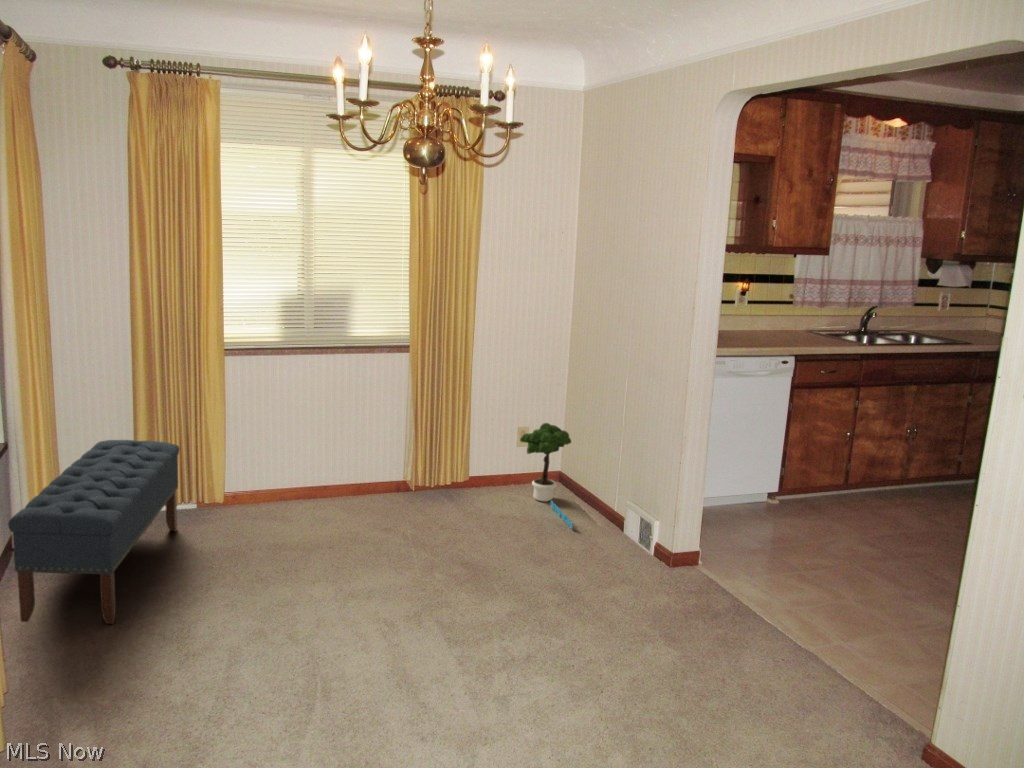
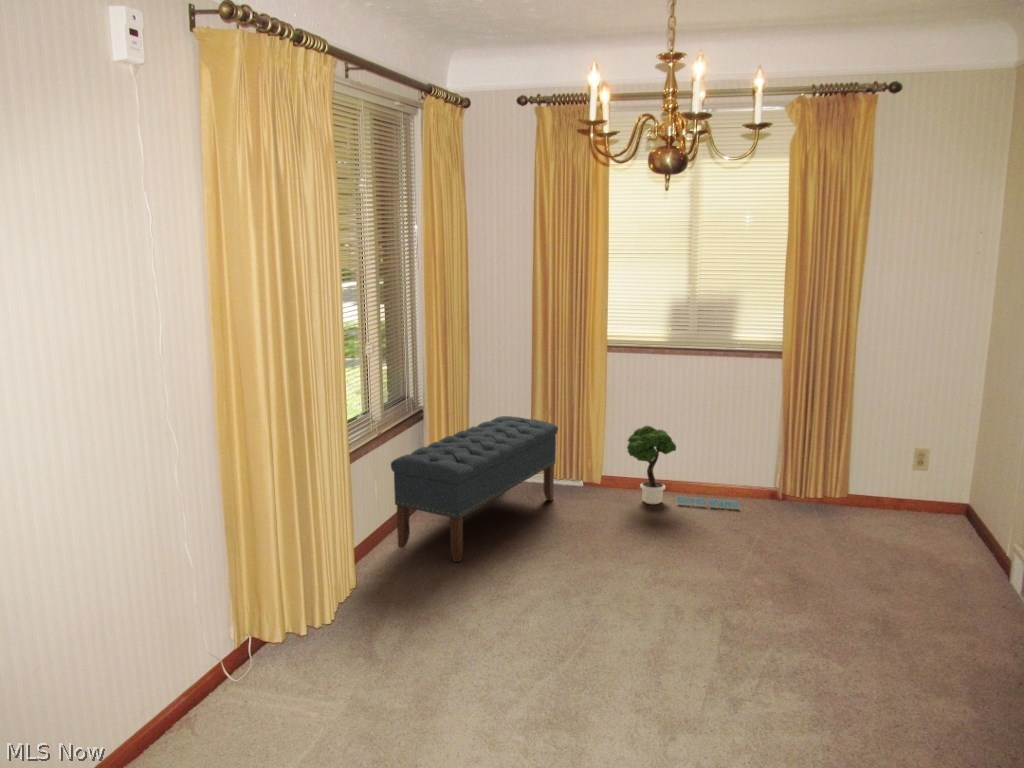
potted tree: present [520,423,572,529] -> present [627,426,738,507]

